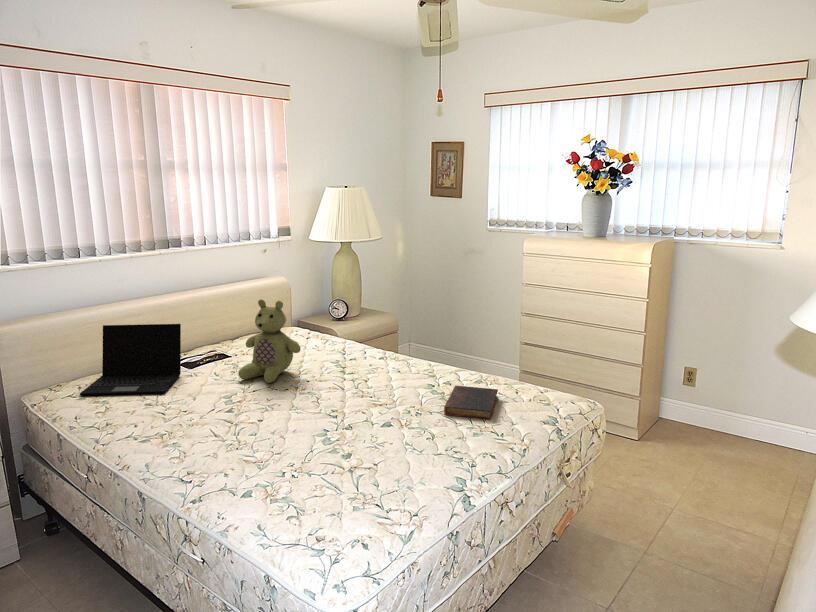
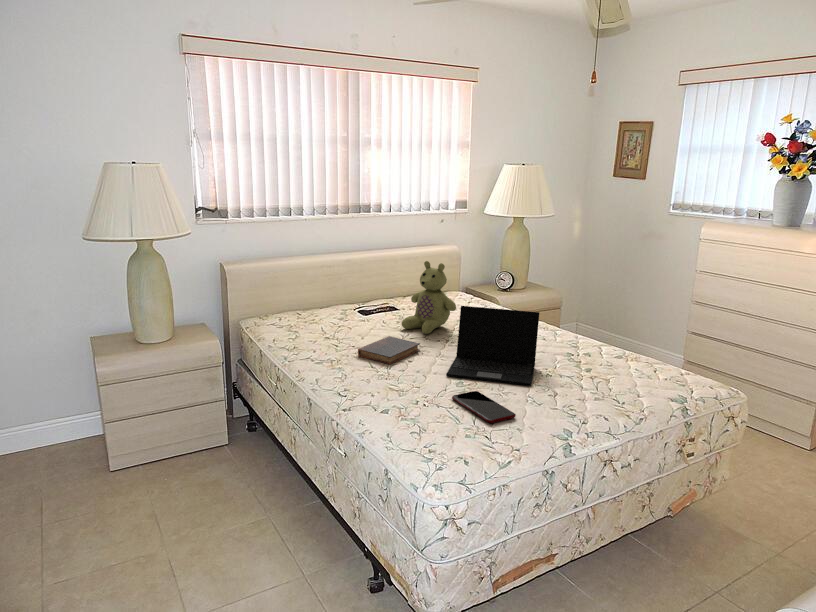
laptop: present [80,324,181,396] -> present [446,306,539,386]
book: present [444,385,498,419] -> present [358,336,420,364]
smartphone: none [323,447,401,486] -> present [452,391,516,423]

